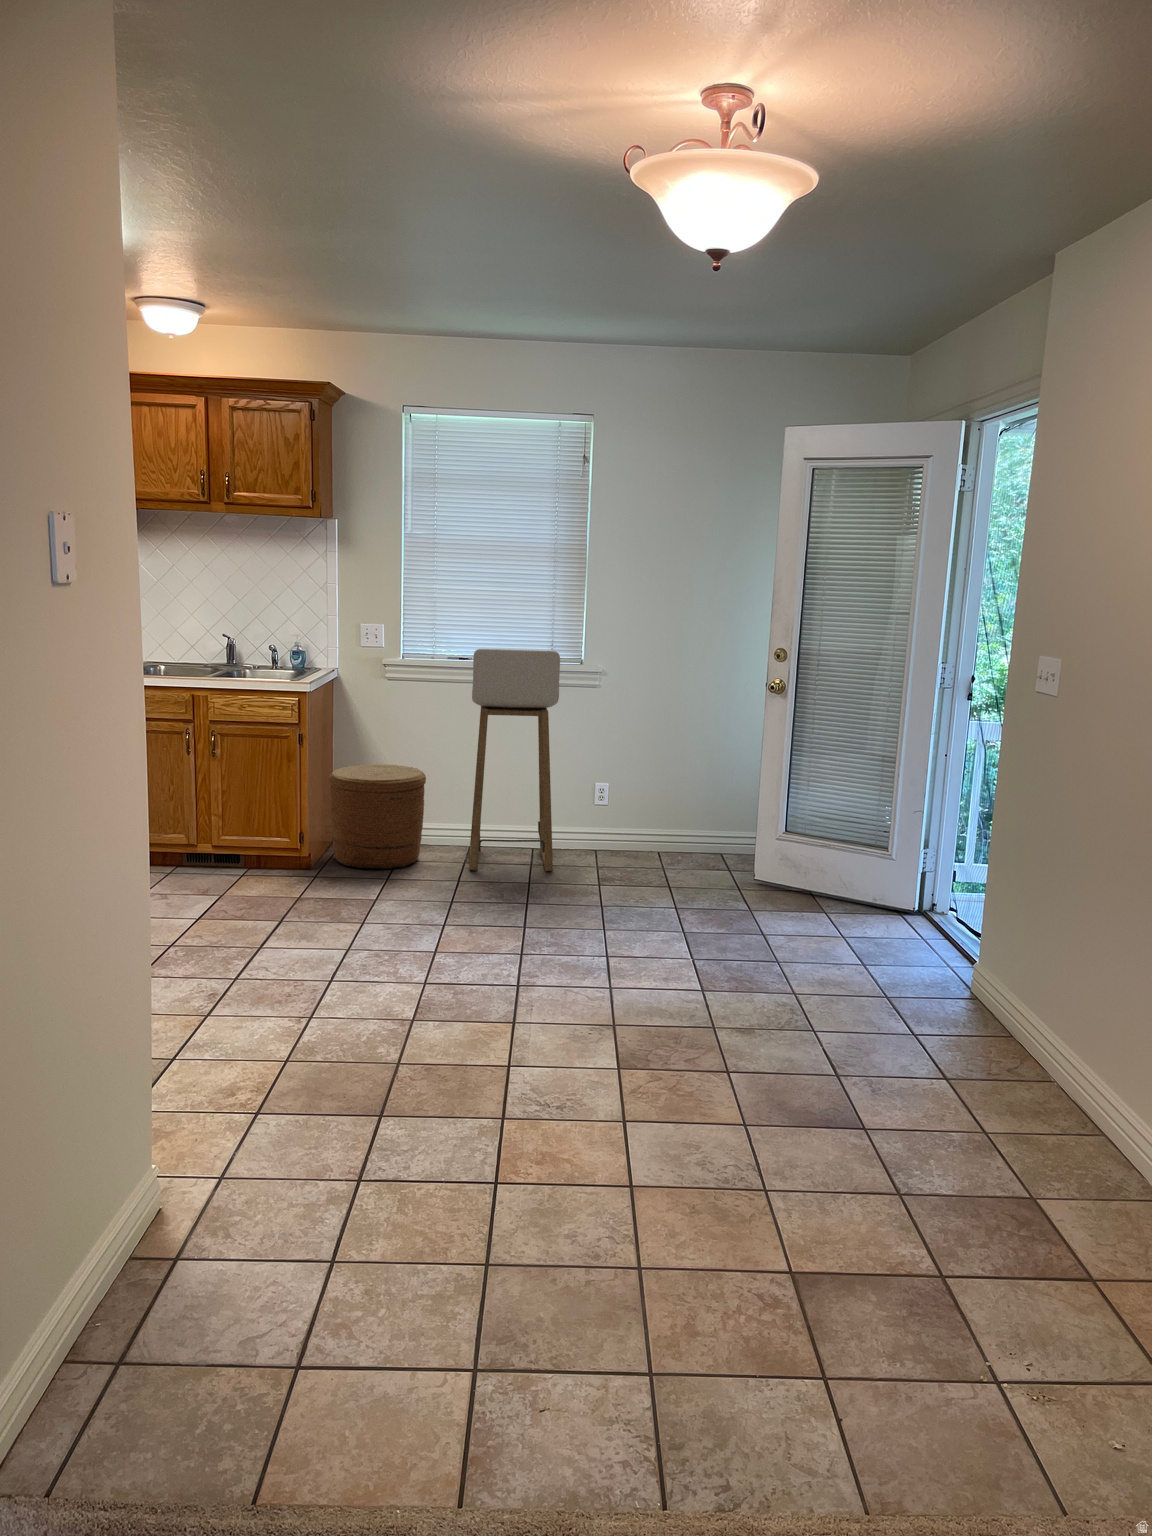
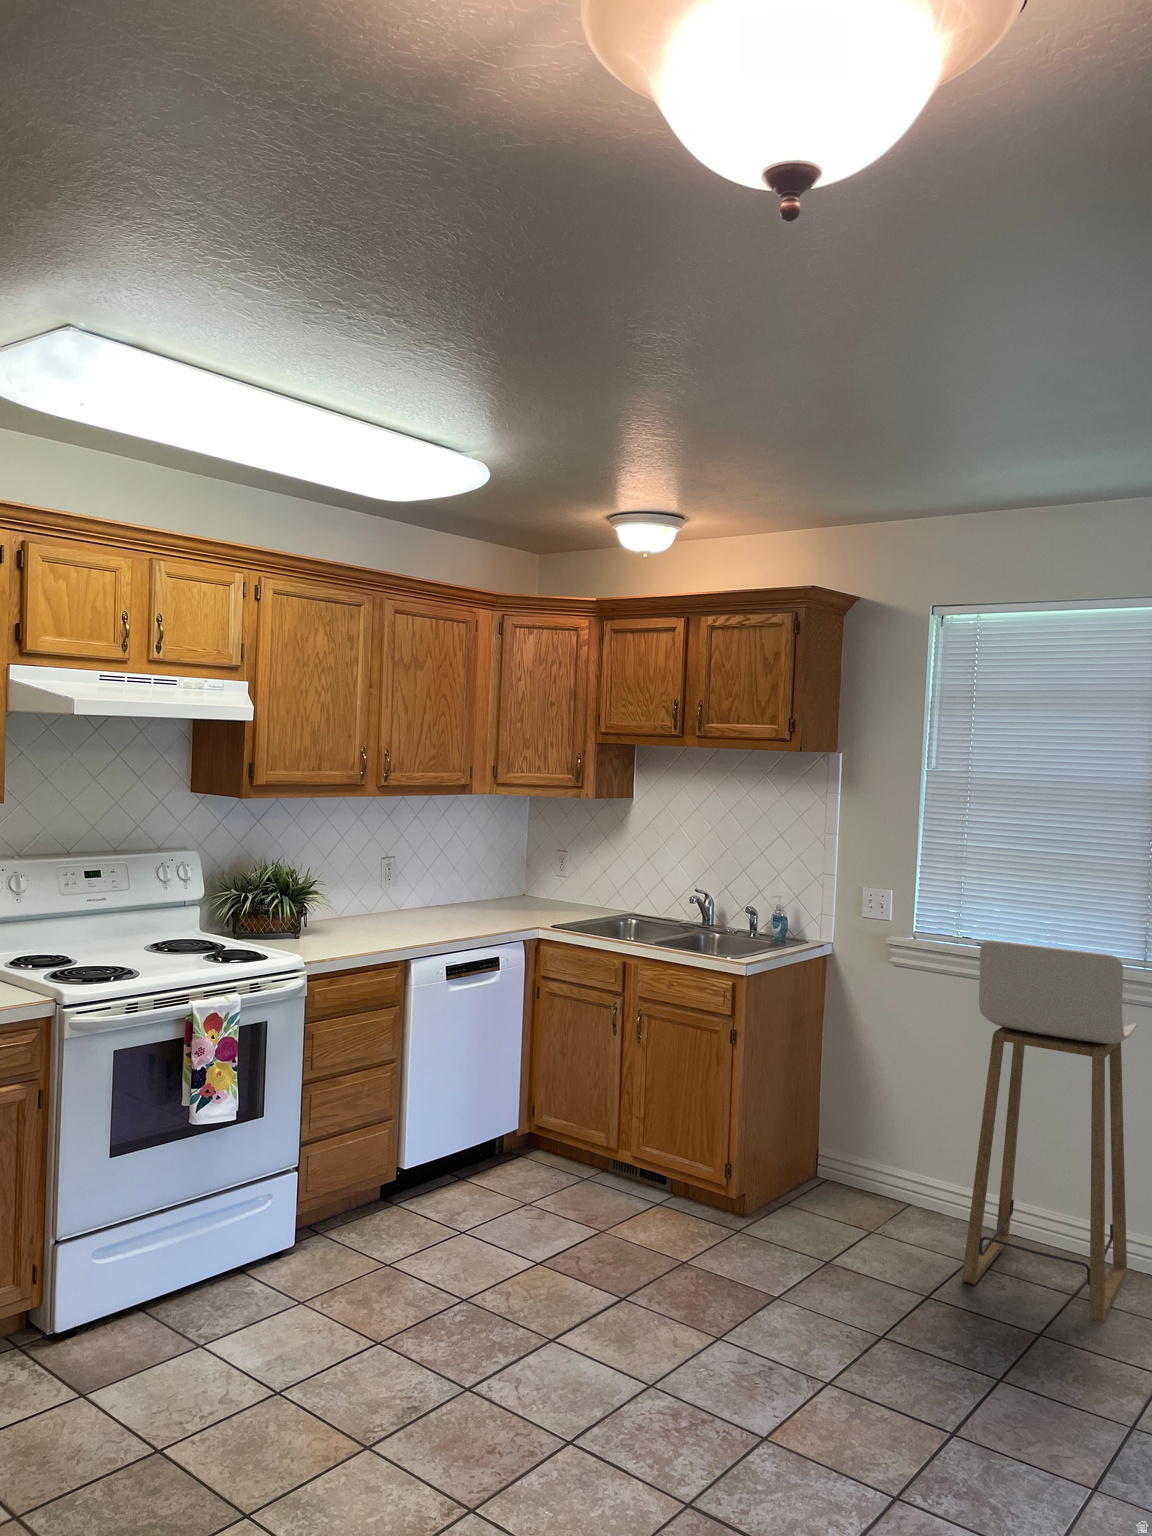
woven basket: present [329,764,426,869] -> none [782,1081,920,1248]

